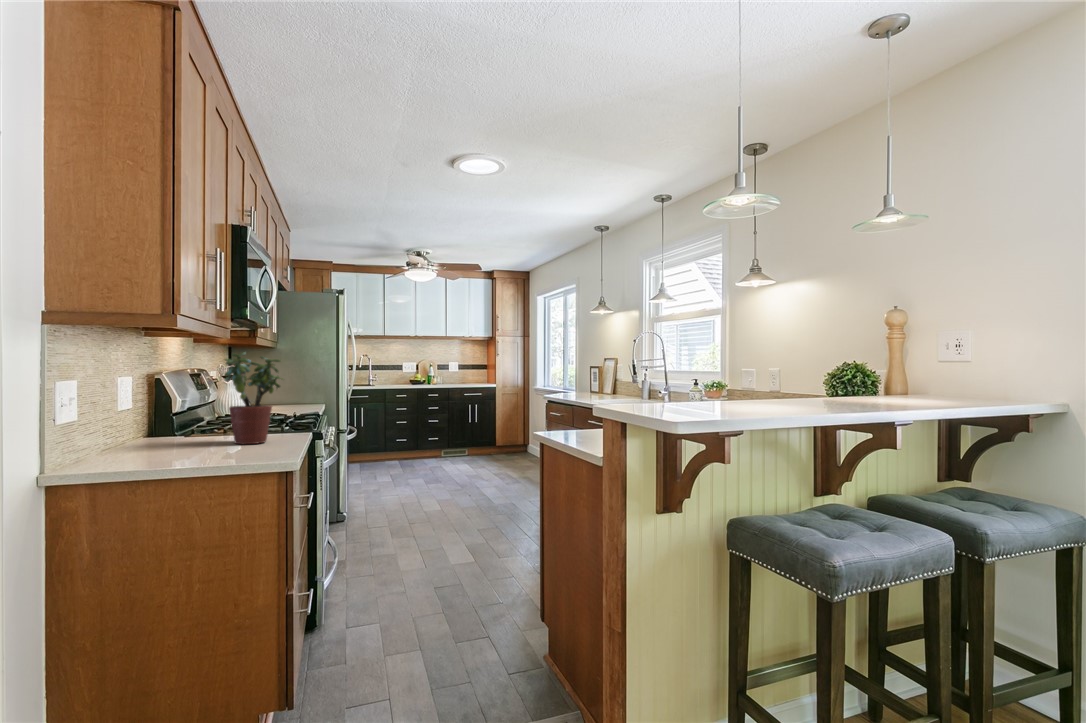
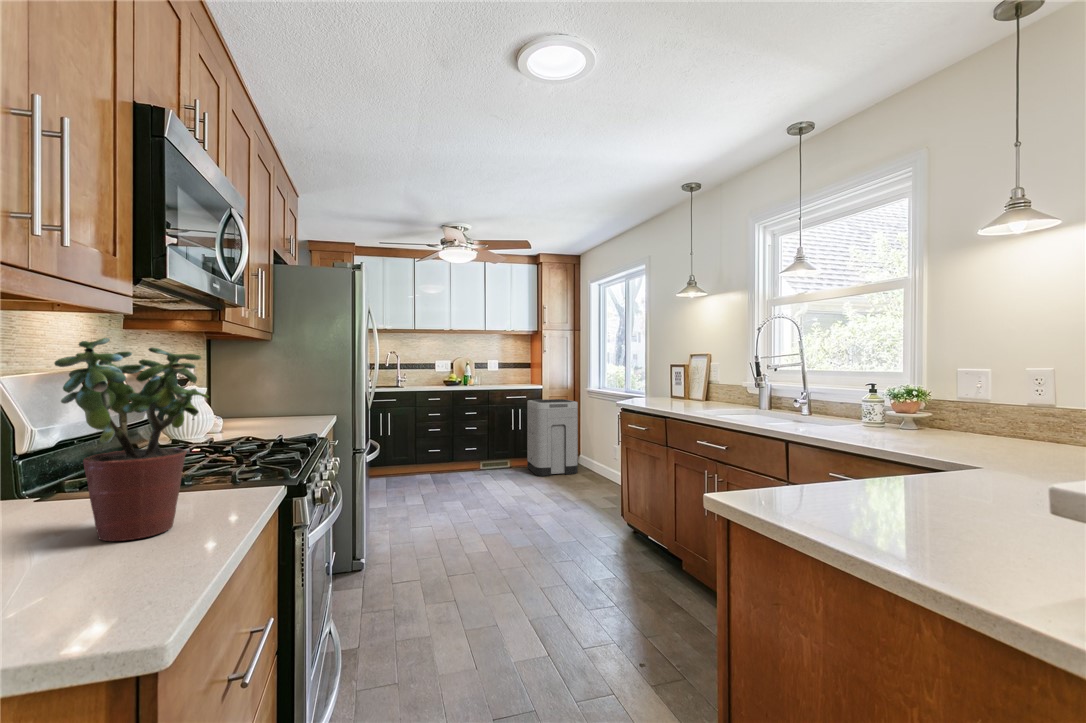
trash can: none [483,397,525,462] -> present [527,399,578,476]

